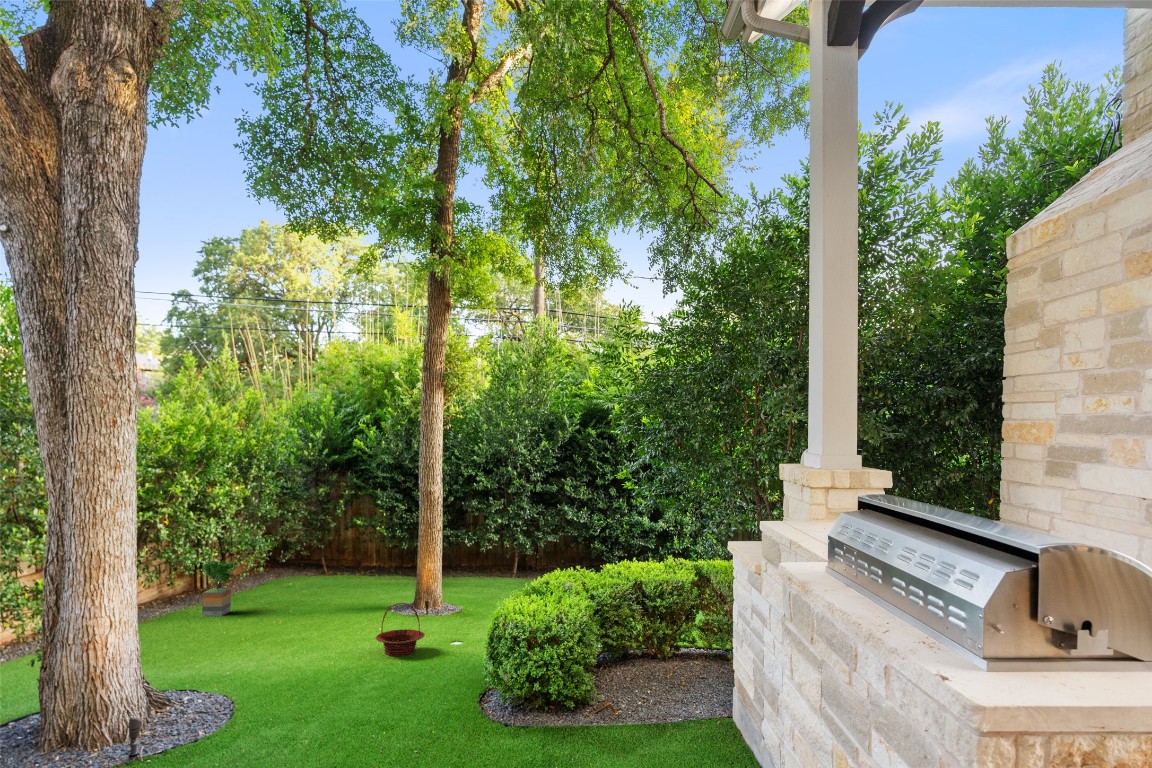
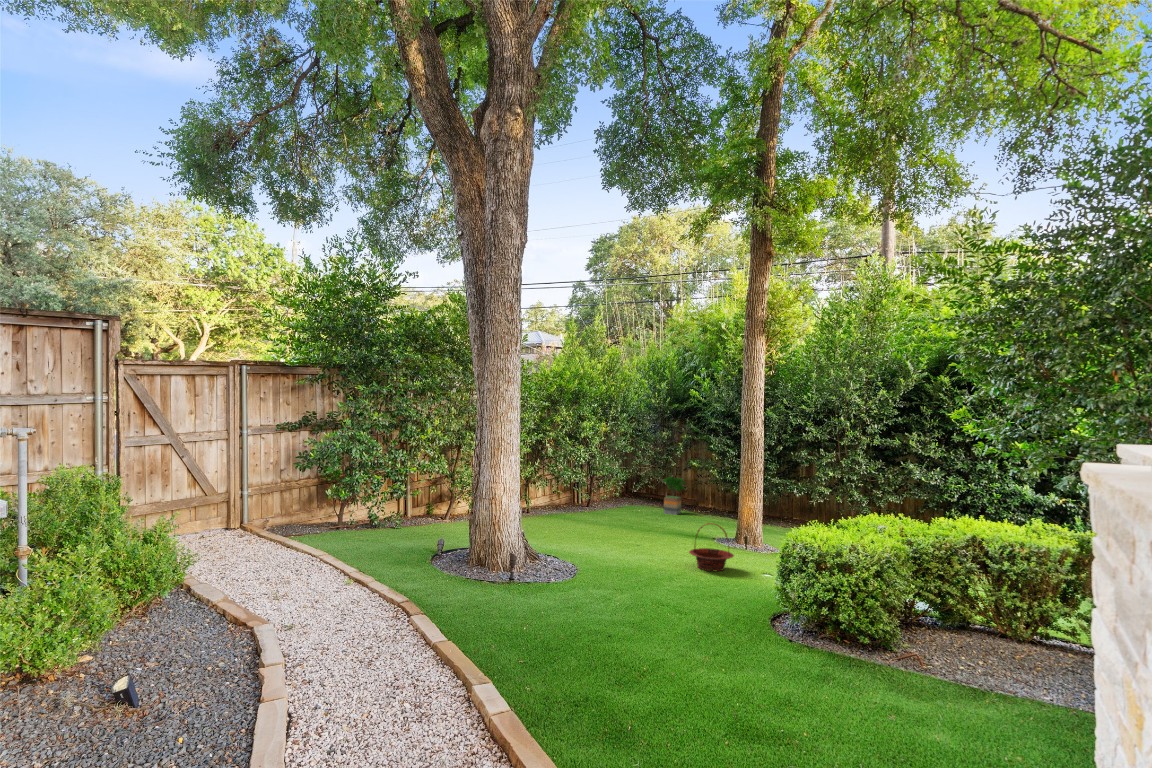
potted tree: present [202,561,238,616] -> present [664,477,686,515]

